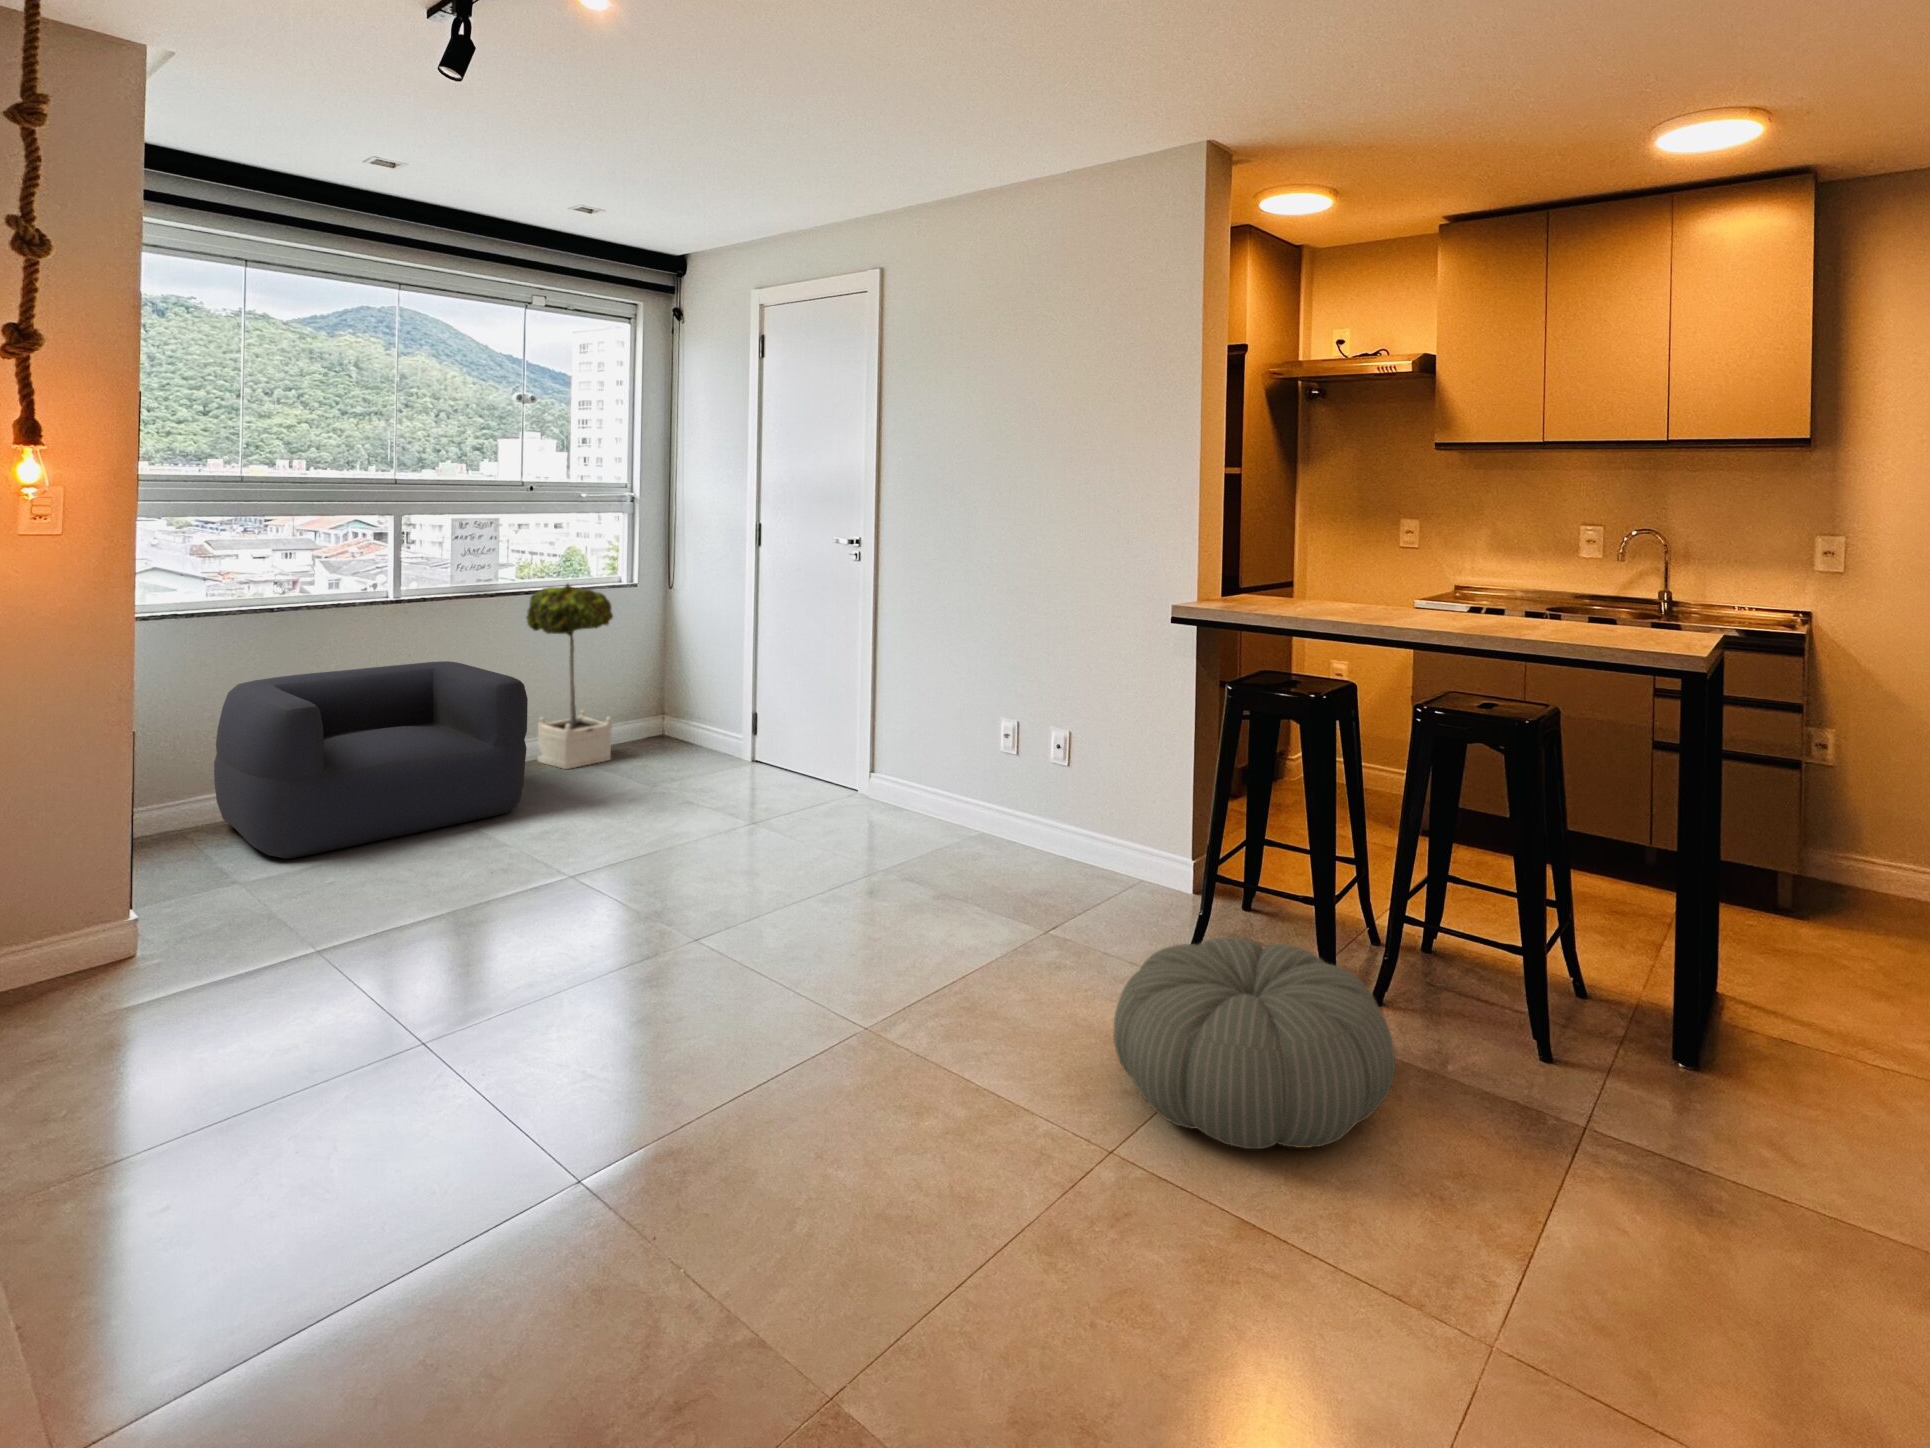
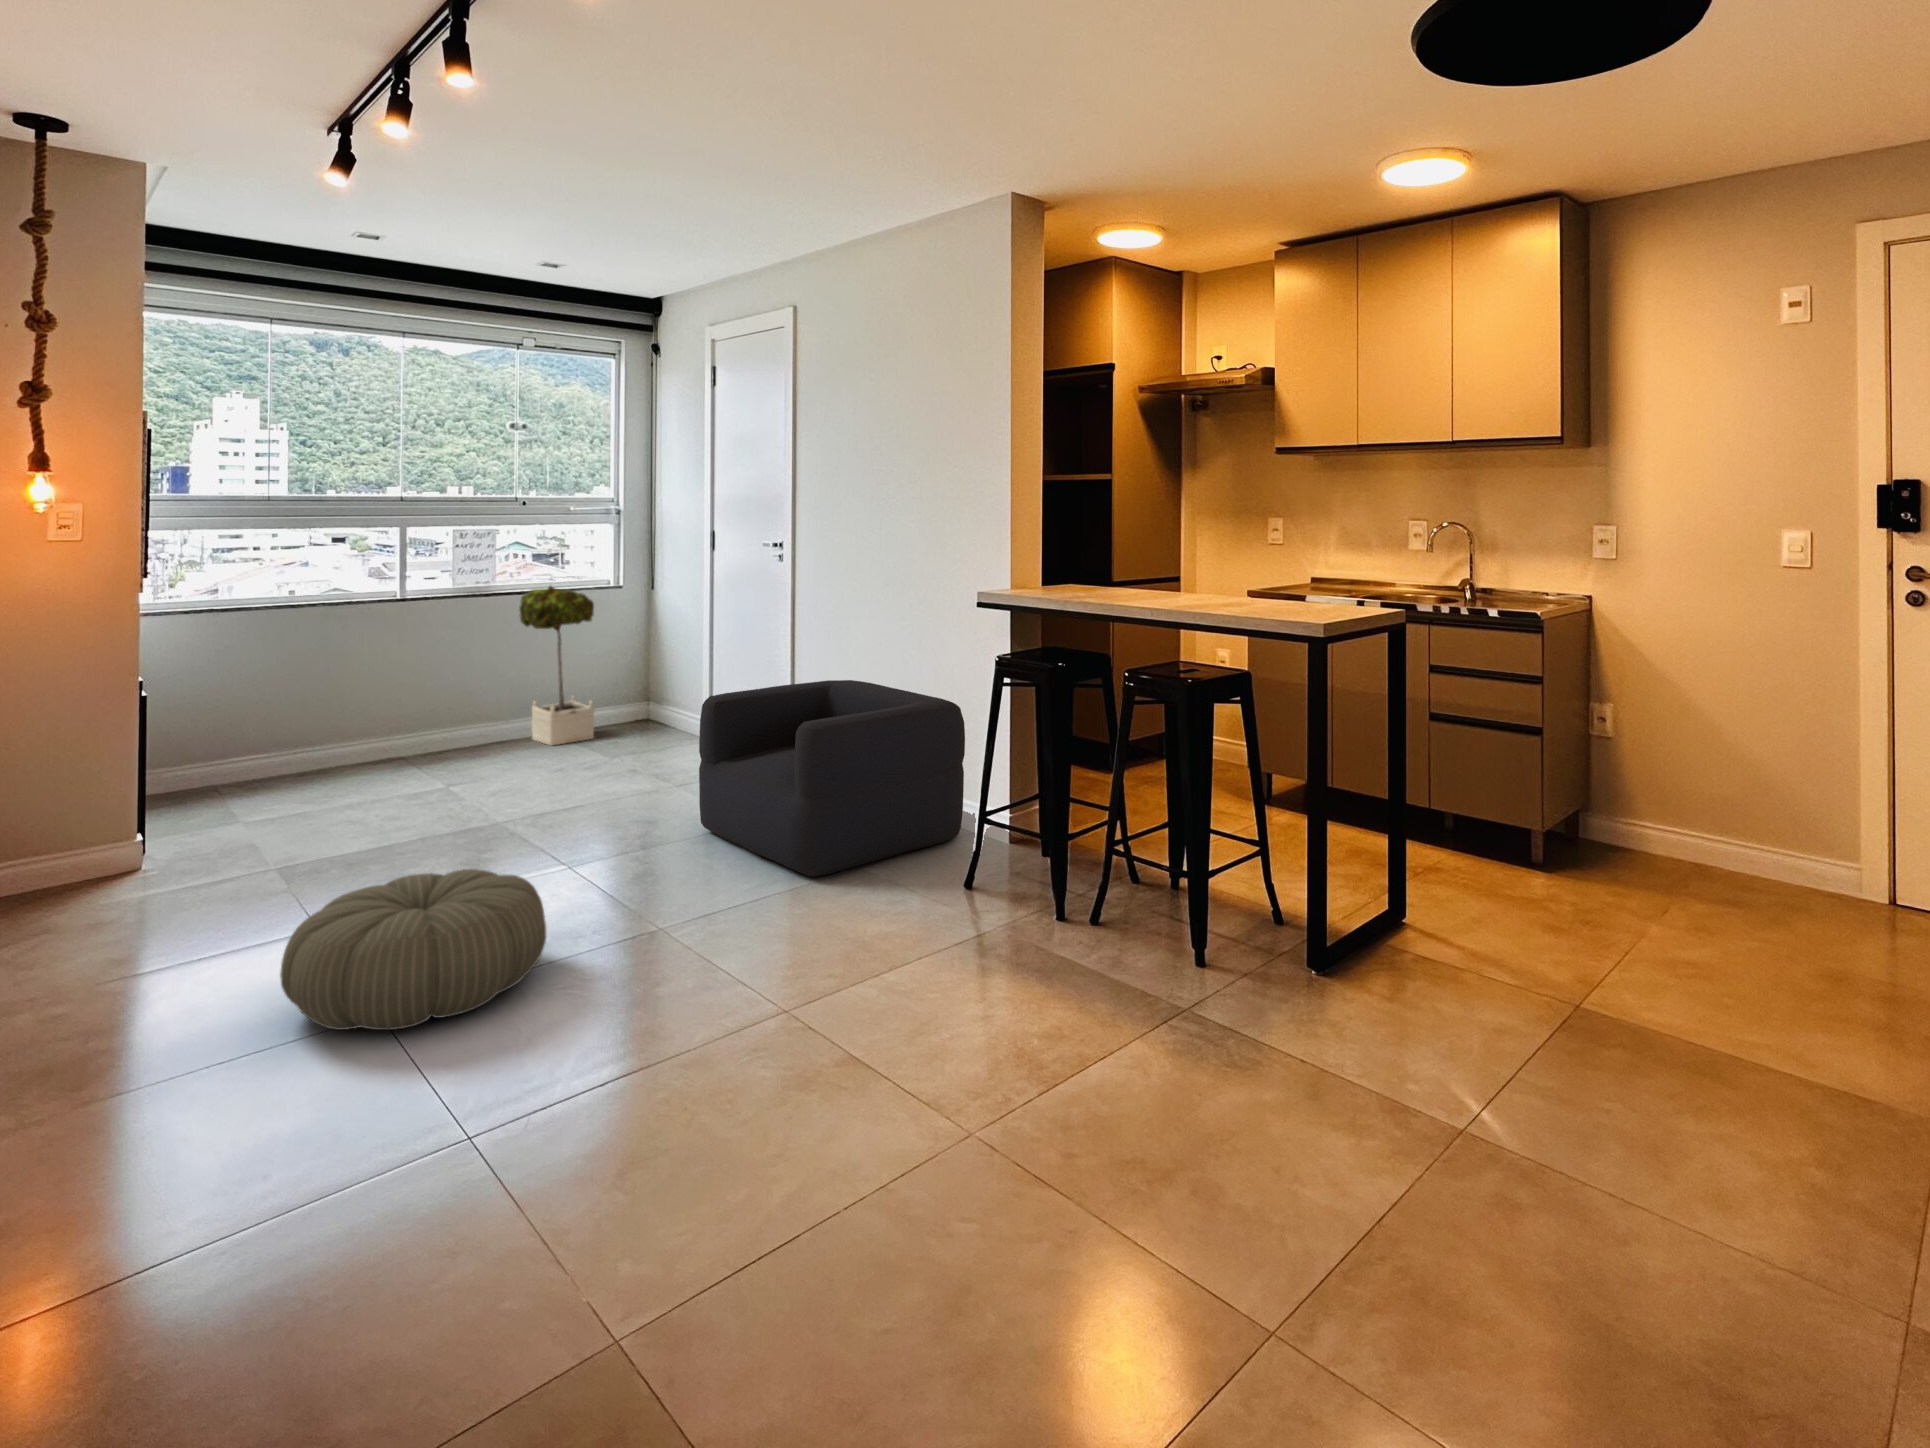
armchair: present [214,661,528,859] -> present [699,680,965,877]
pouf: present [1114,937,1395,1149] -> present [280,869,546,1030]

